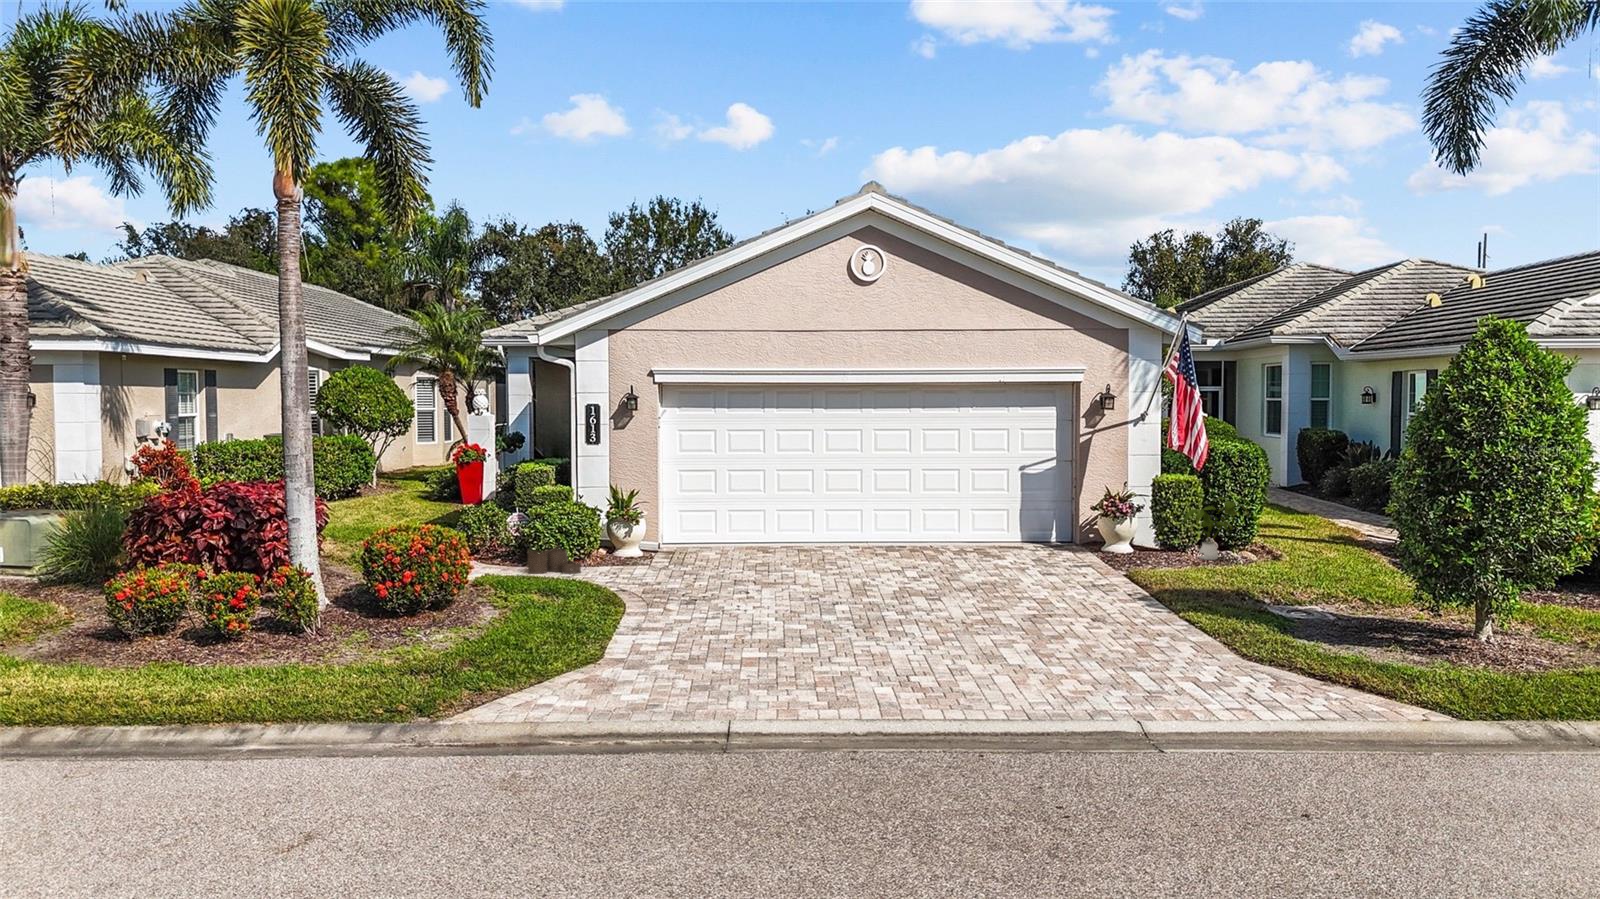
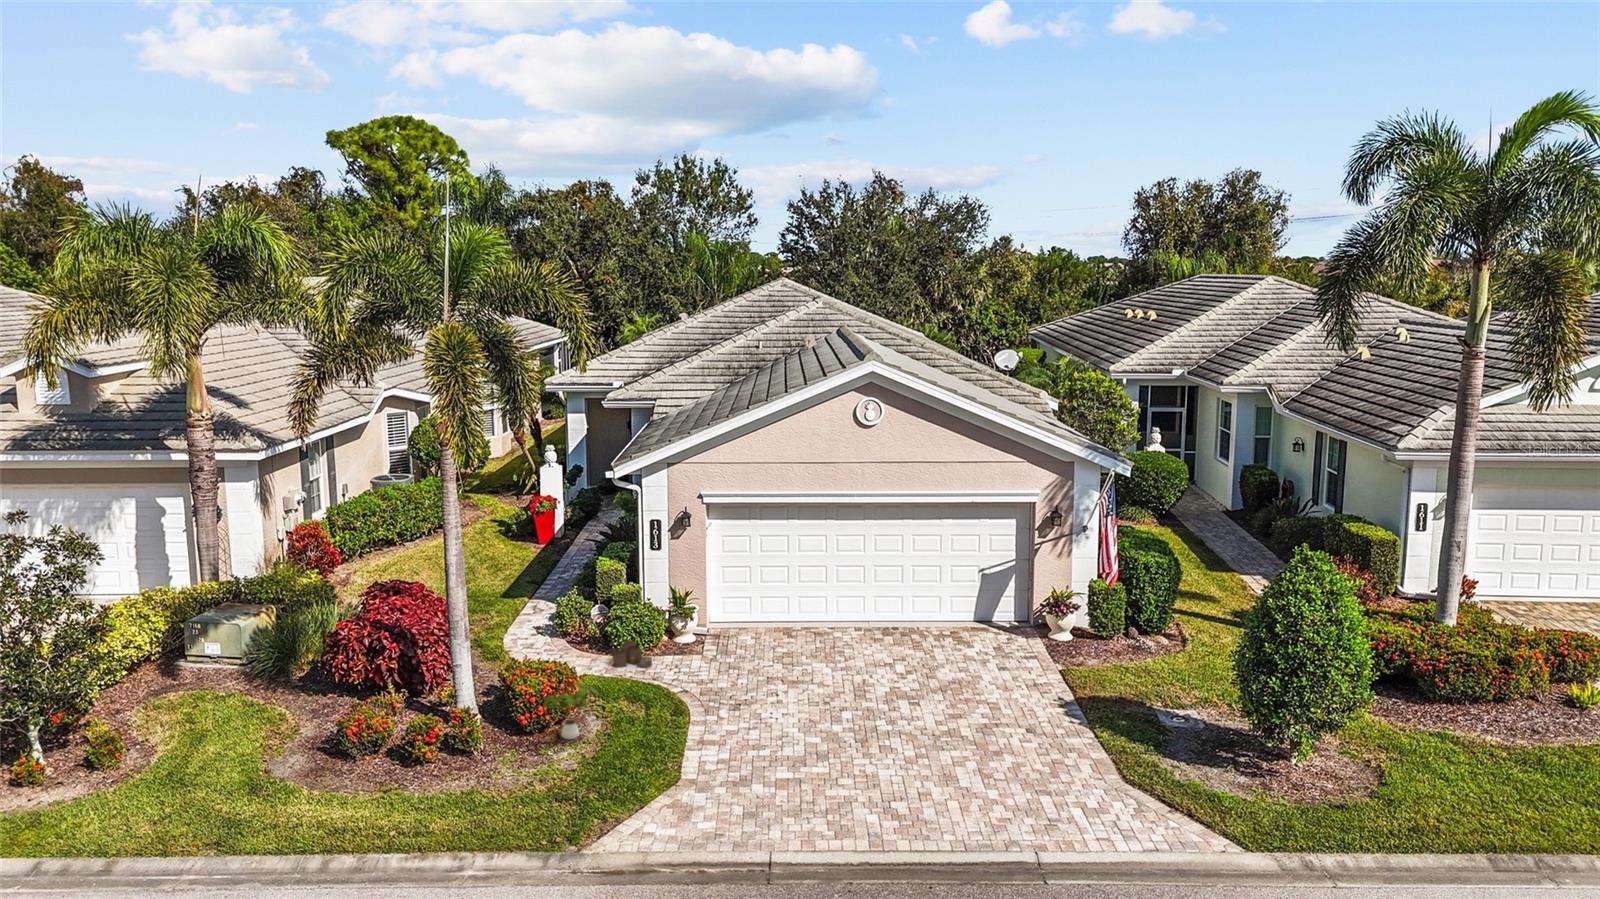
house plant: present [1184,497,1249,560] -> present [543,682,599,739]

